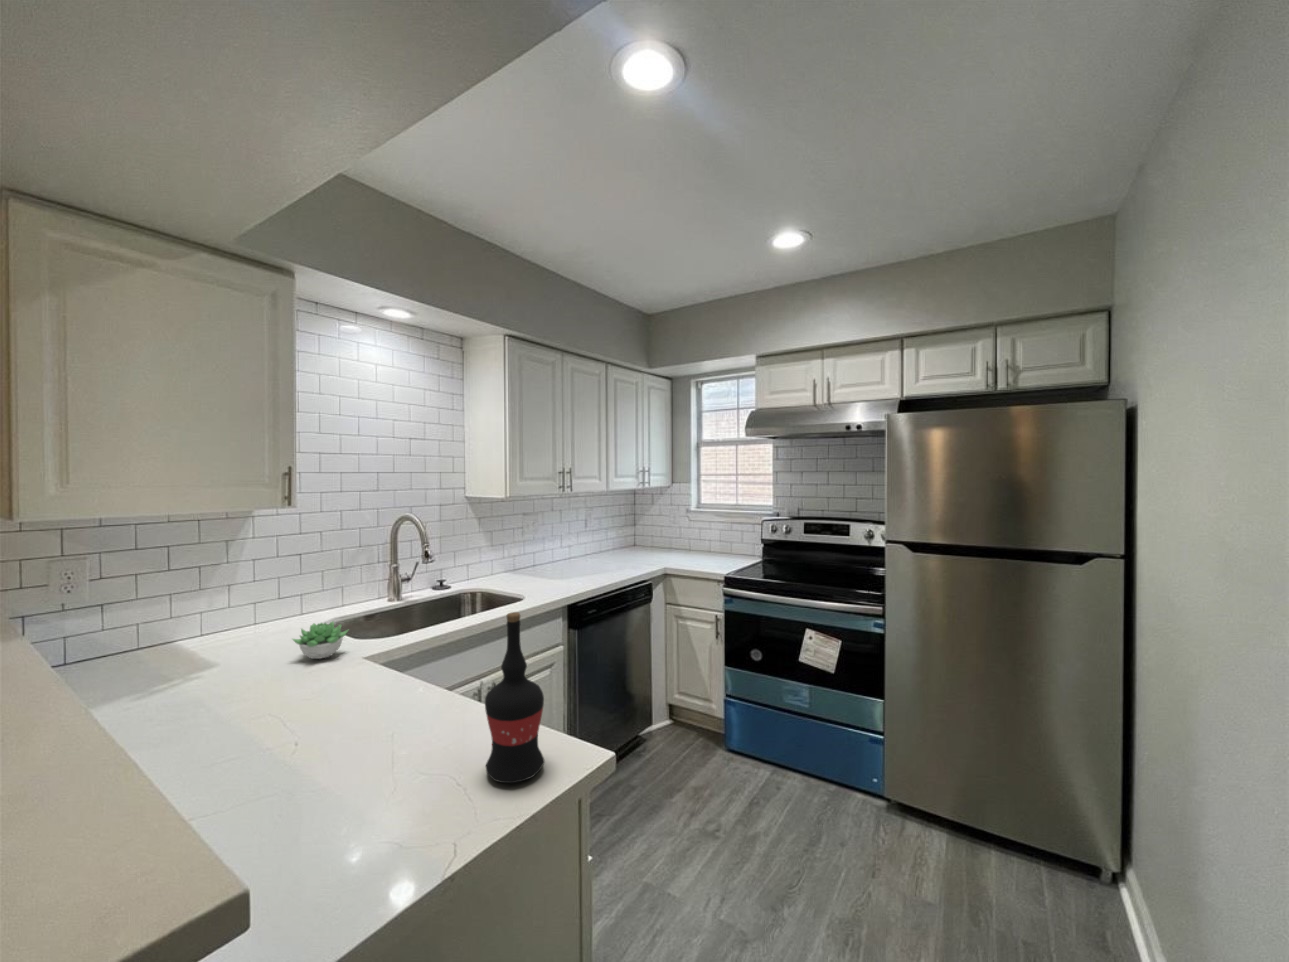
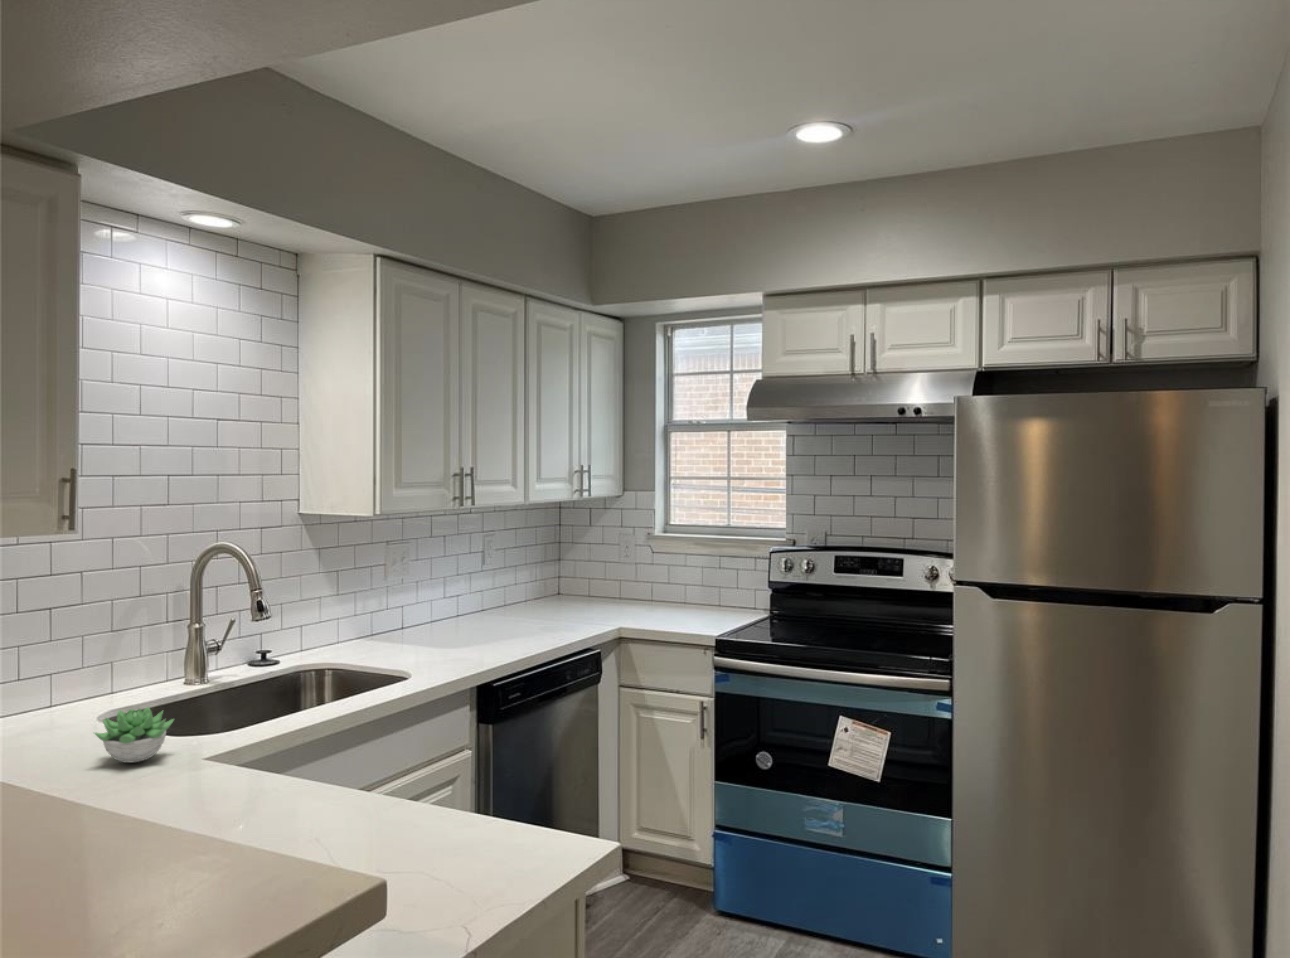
wine bottle: present [485,612,545,783] -> none [456,672,530,886]

